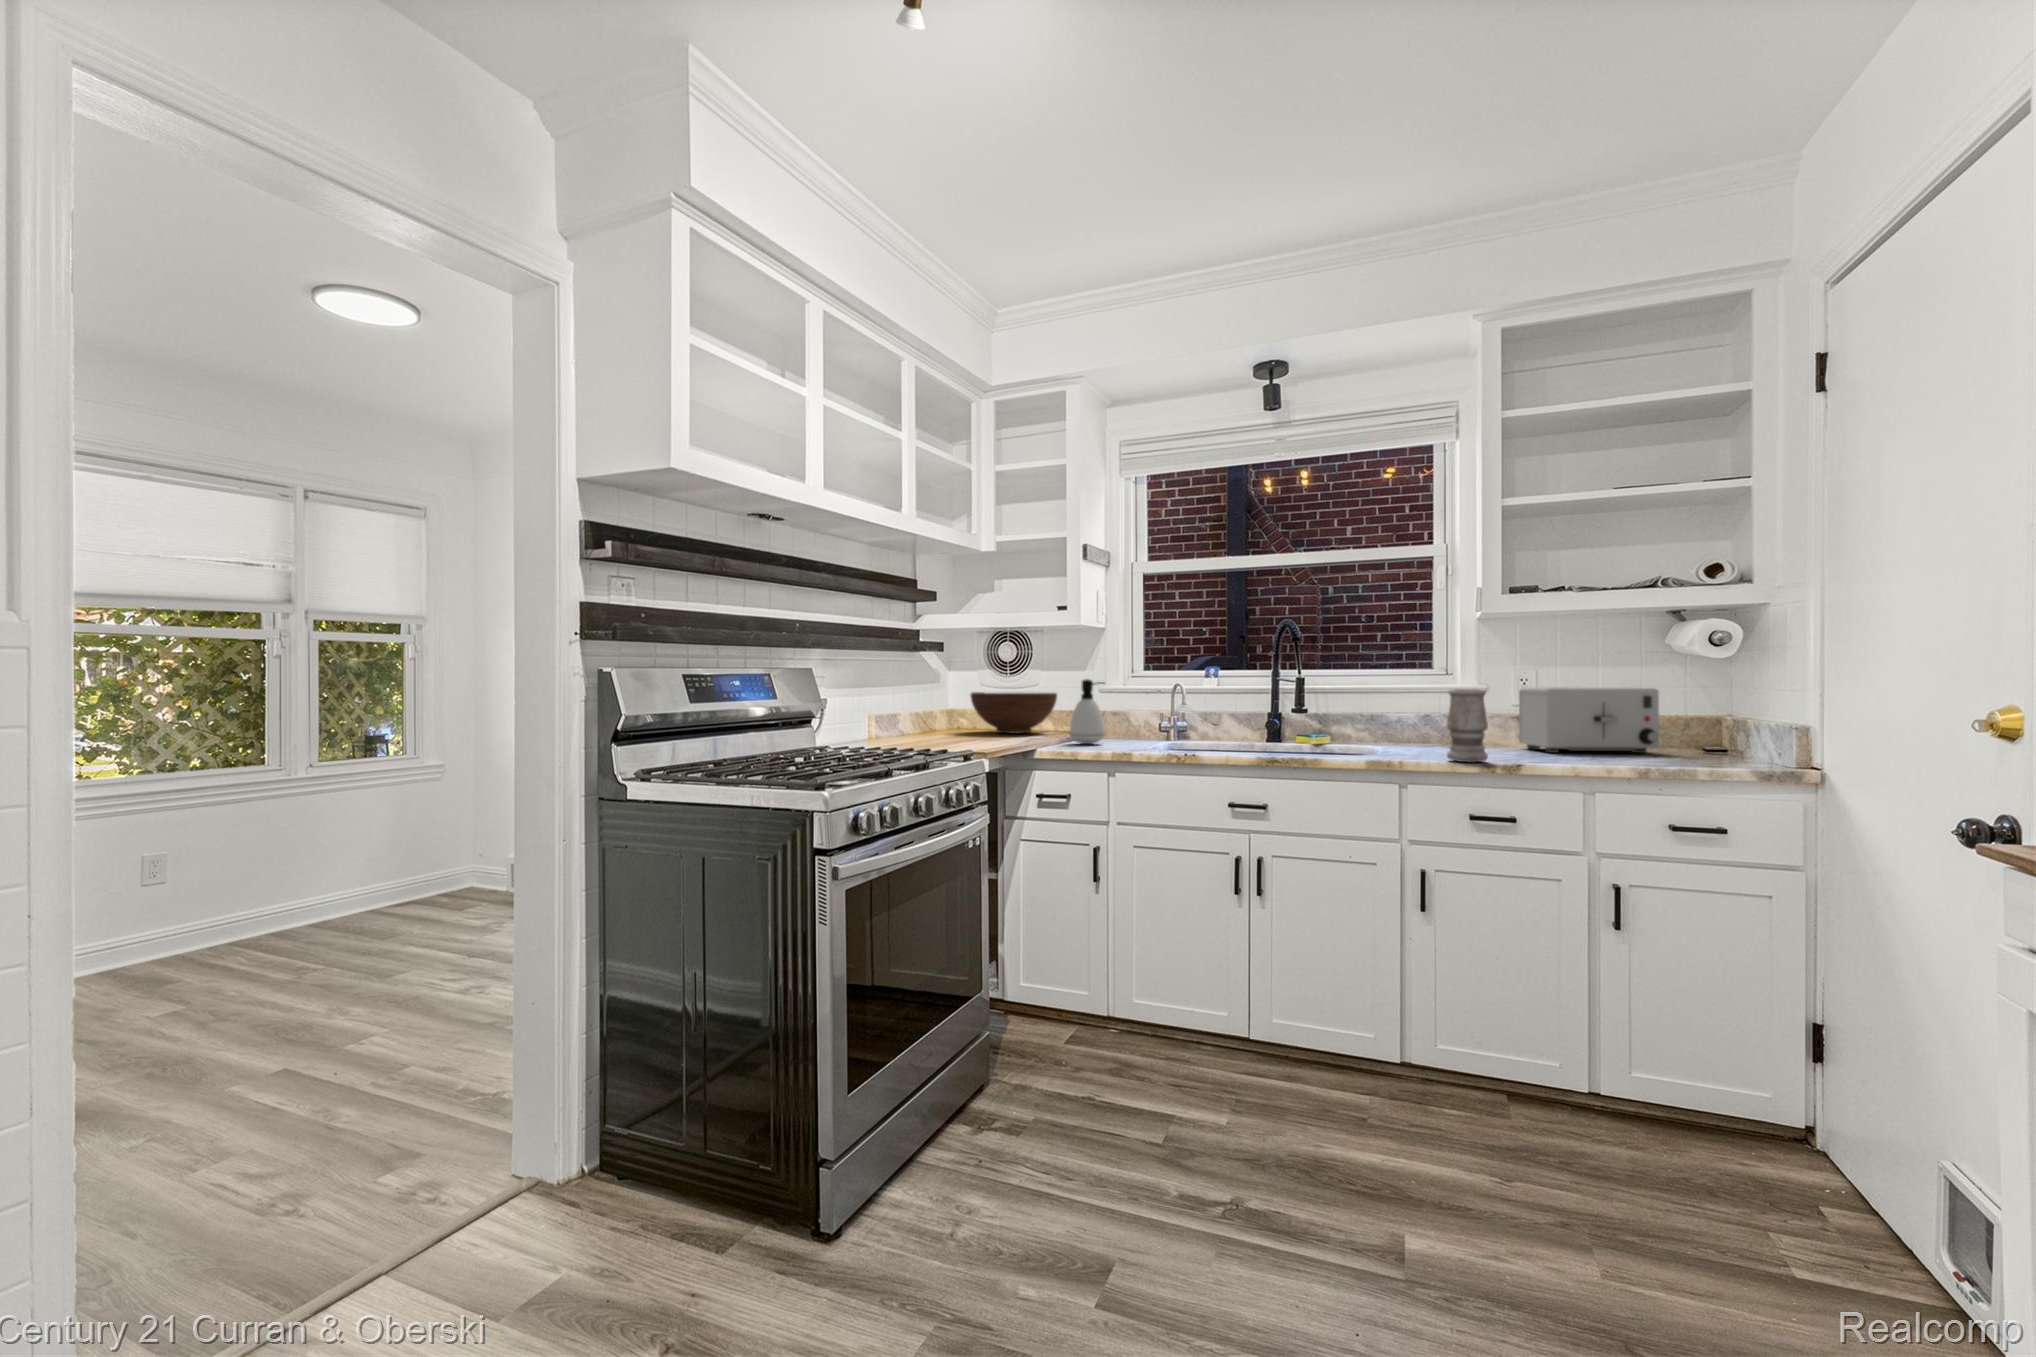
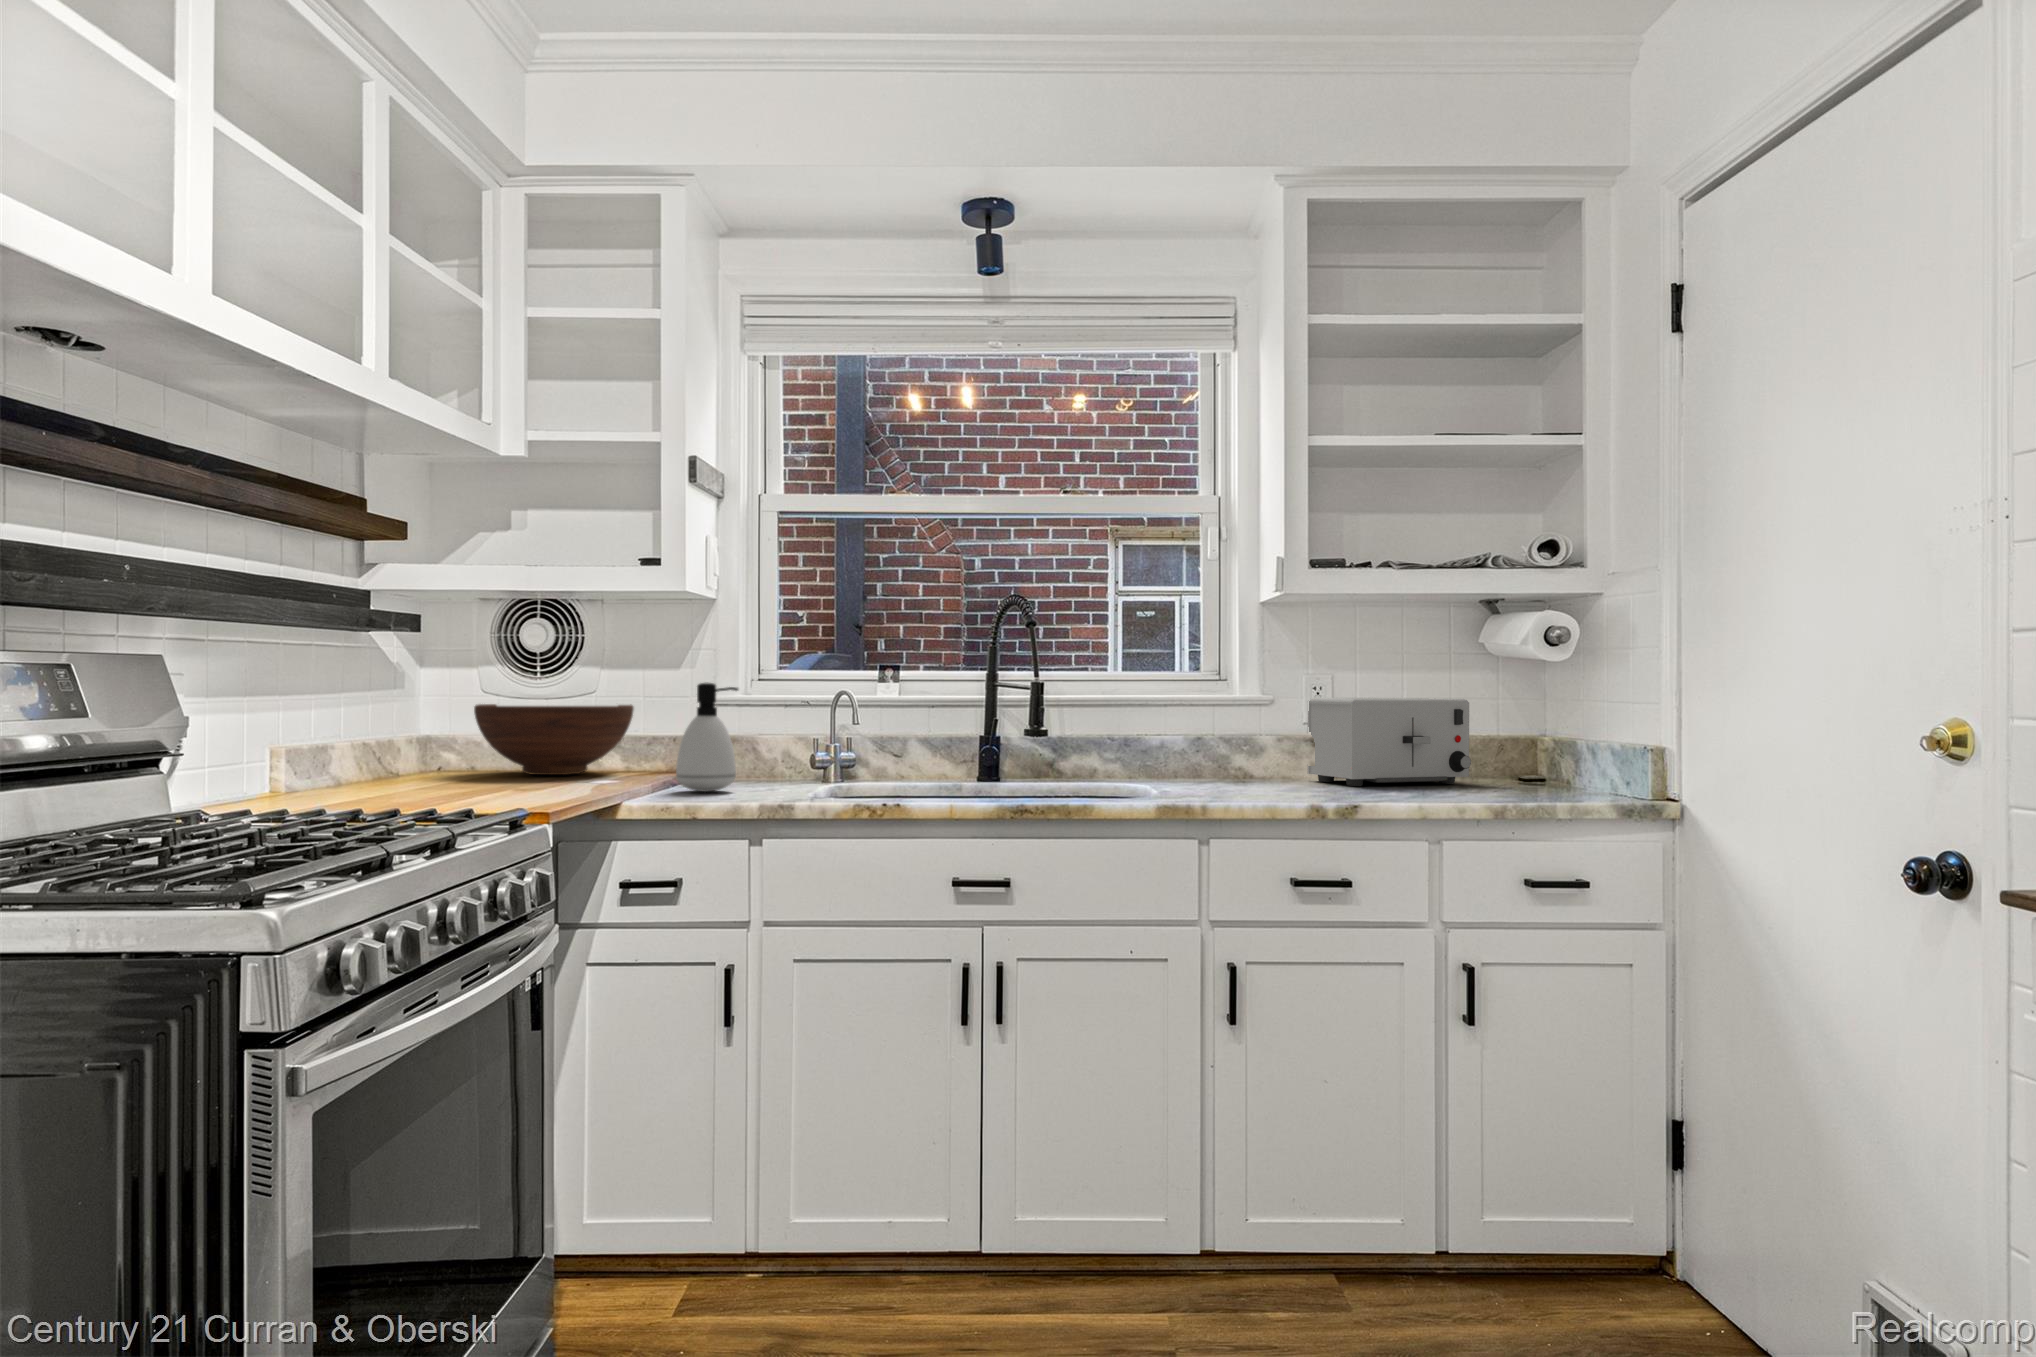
vase: present [1446,689,1488,762] -> none [1260,699,1314,804]

